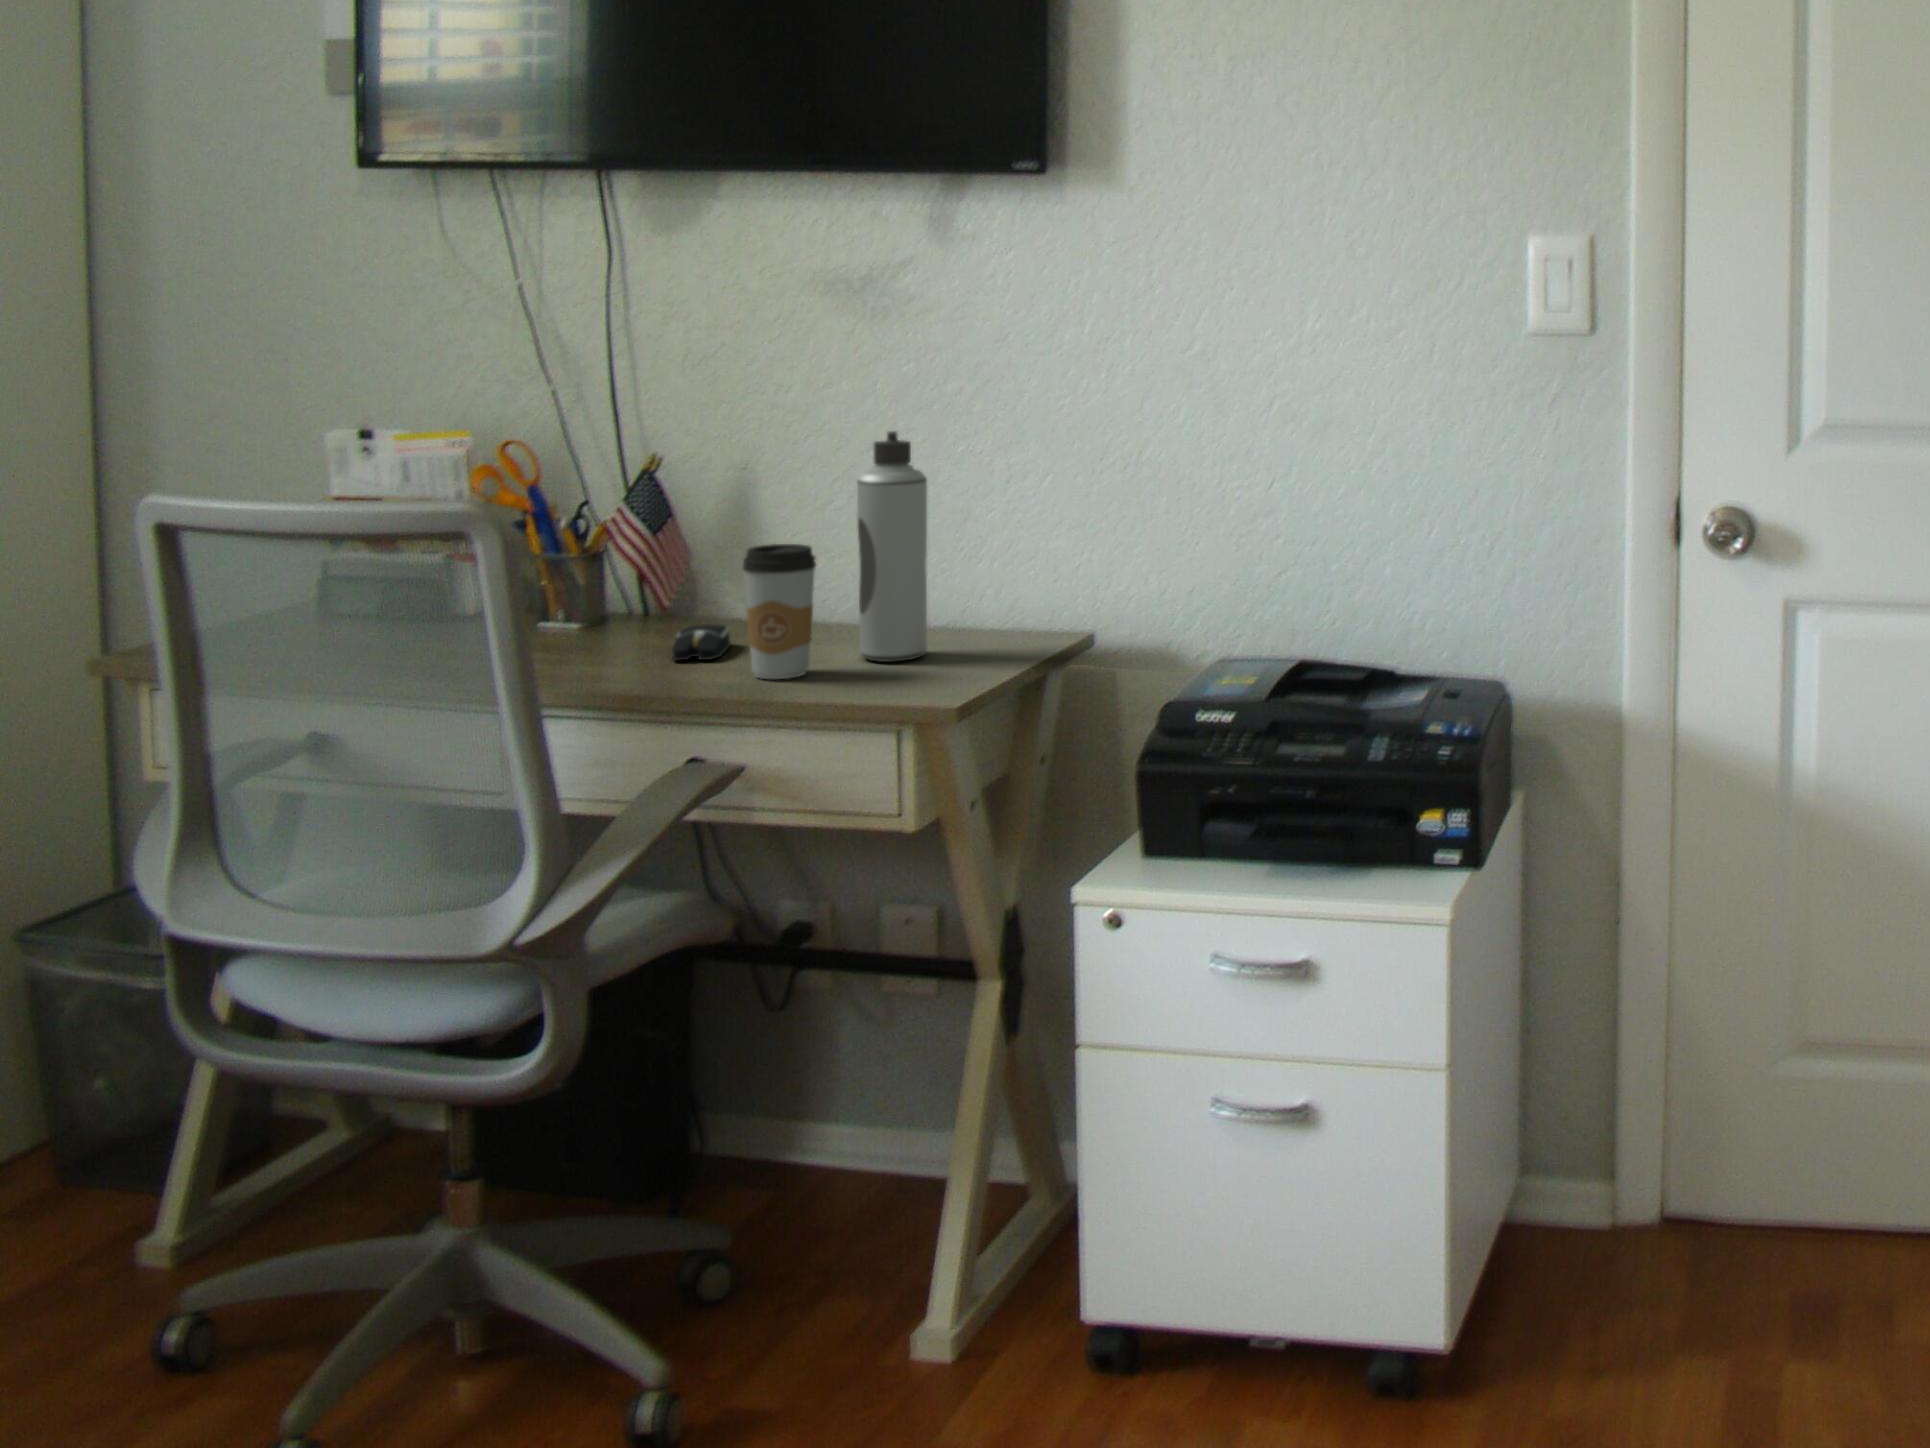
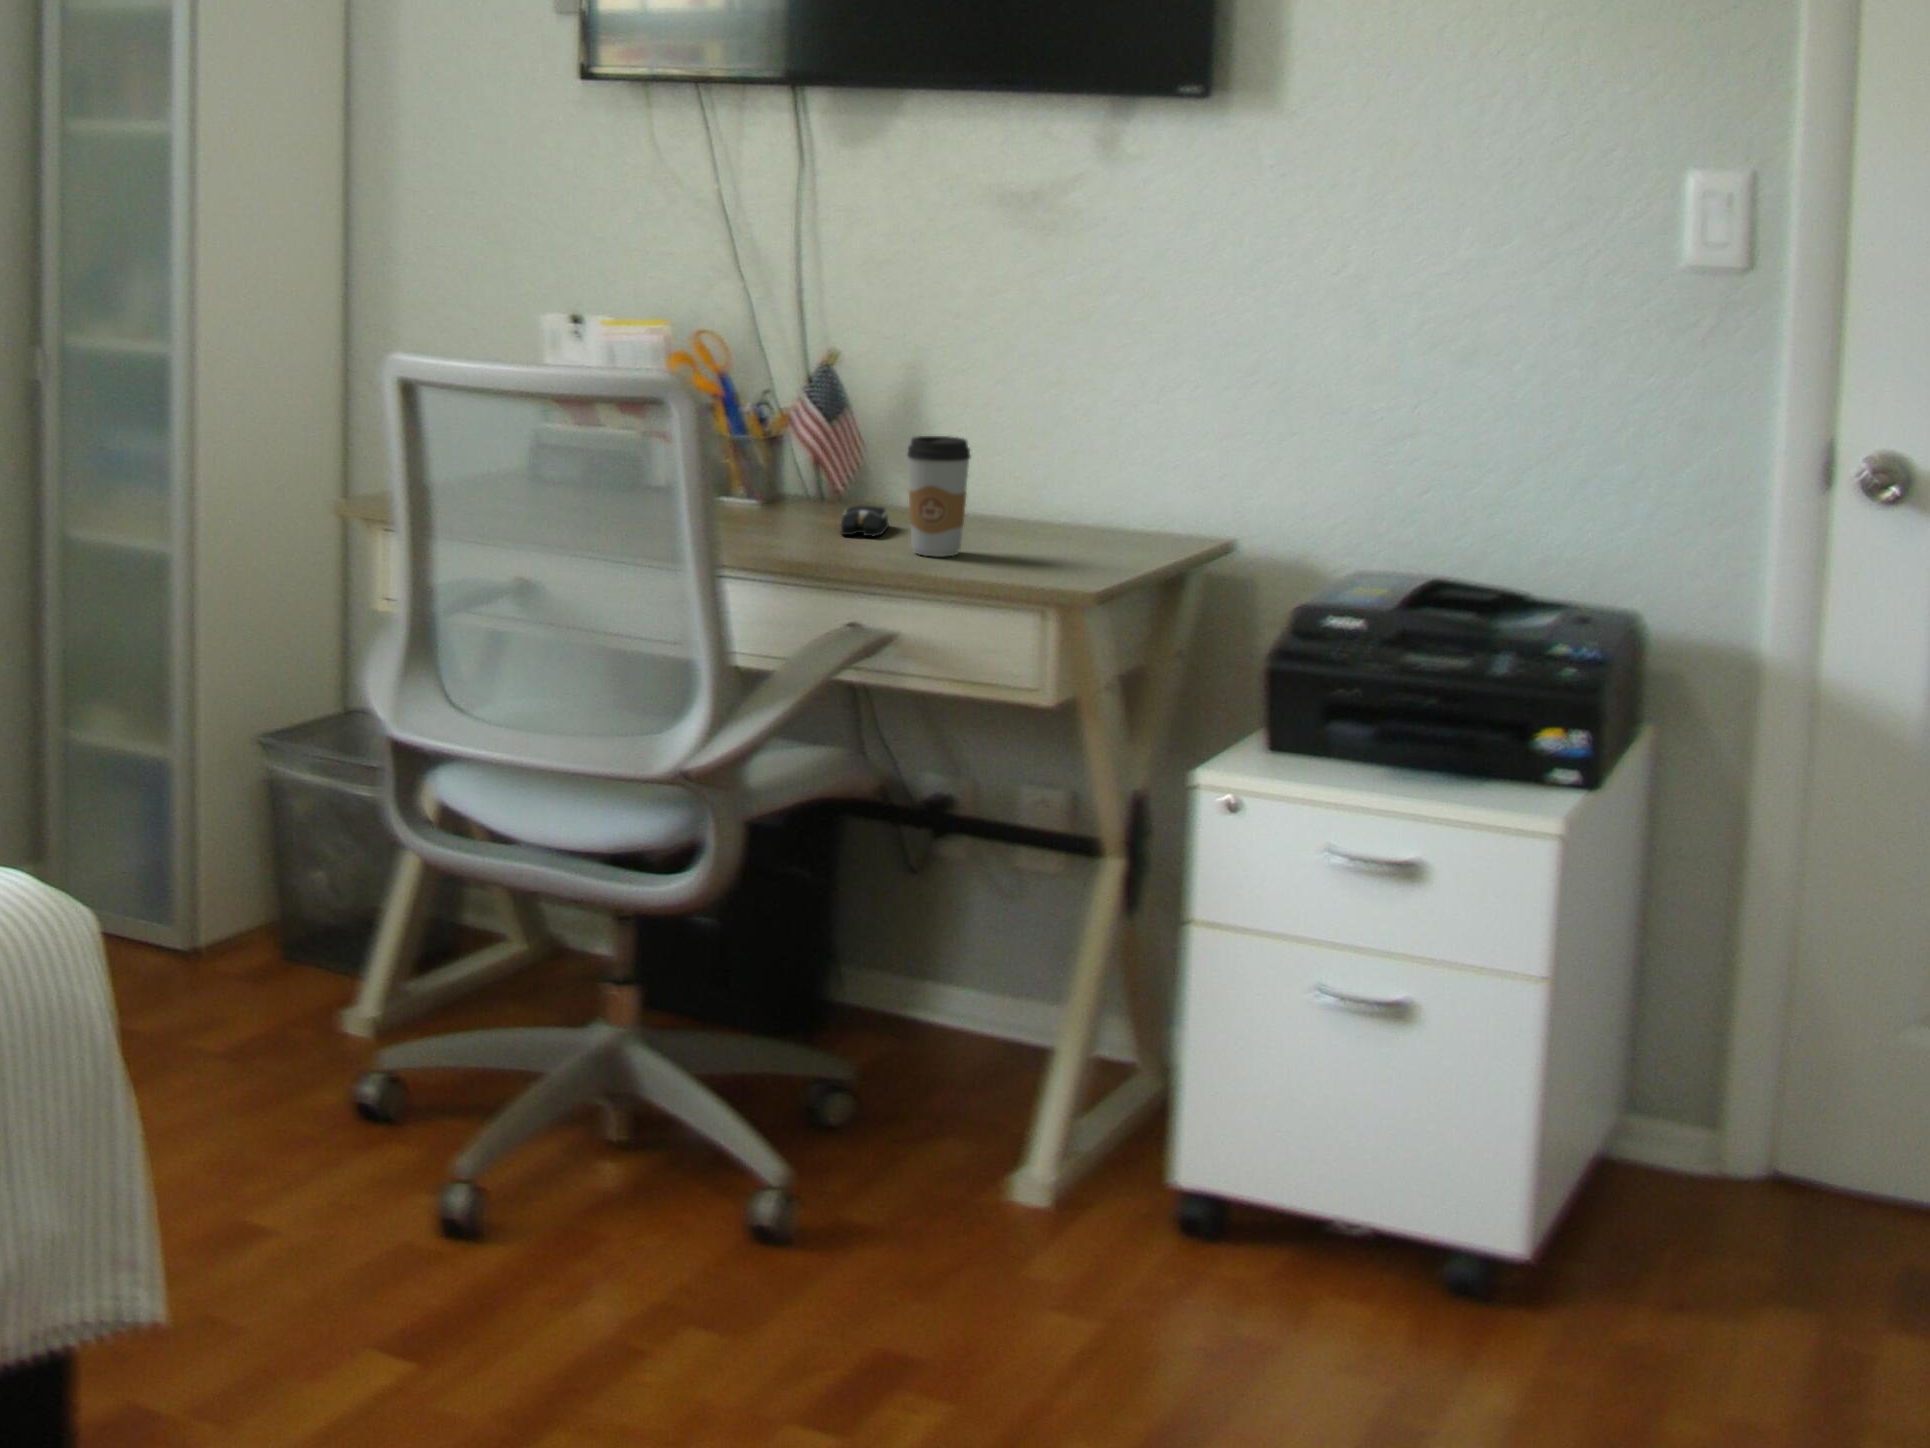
water bottle: present [857,431,927,662] -> none [1005,338,1072,551]

